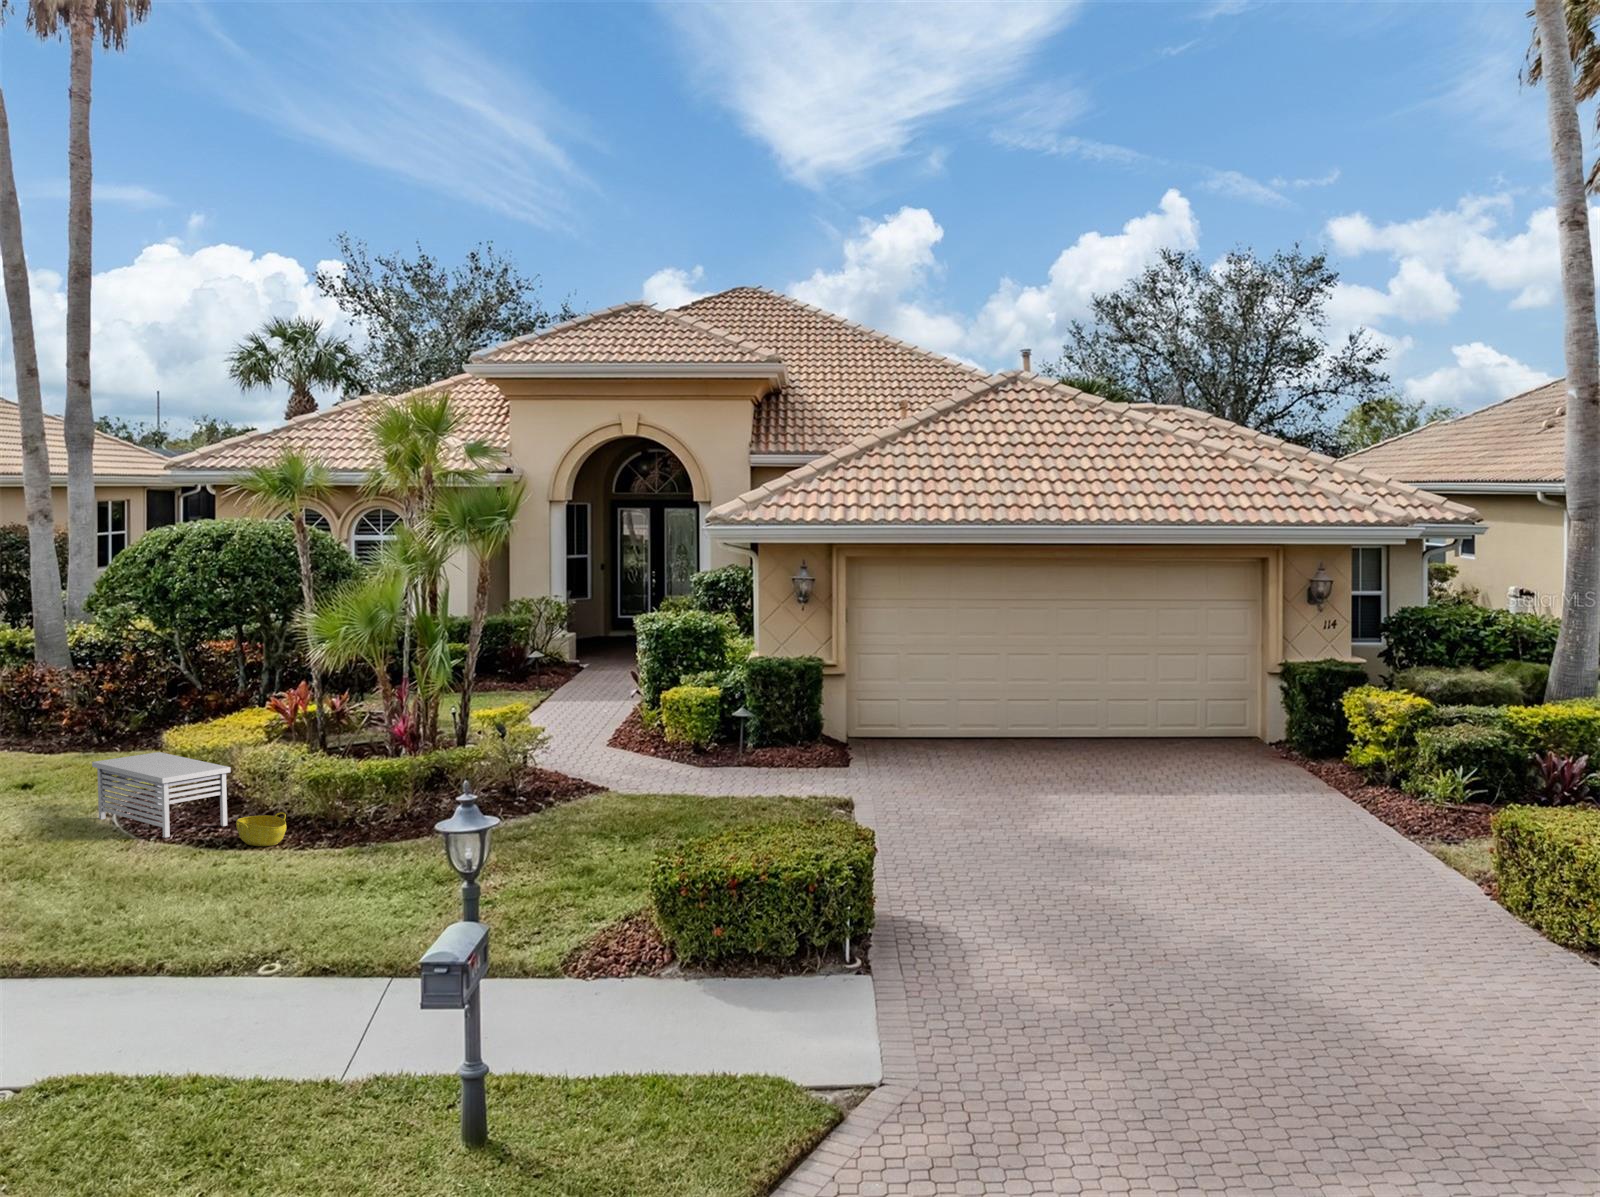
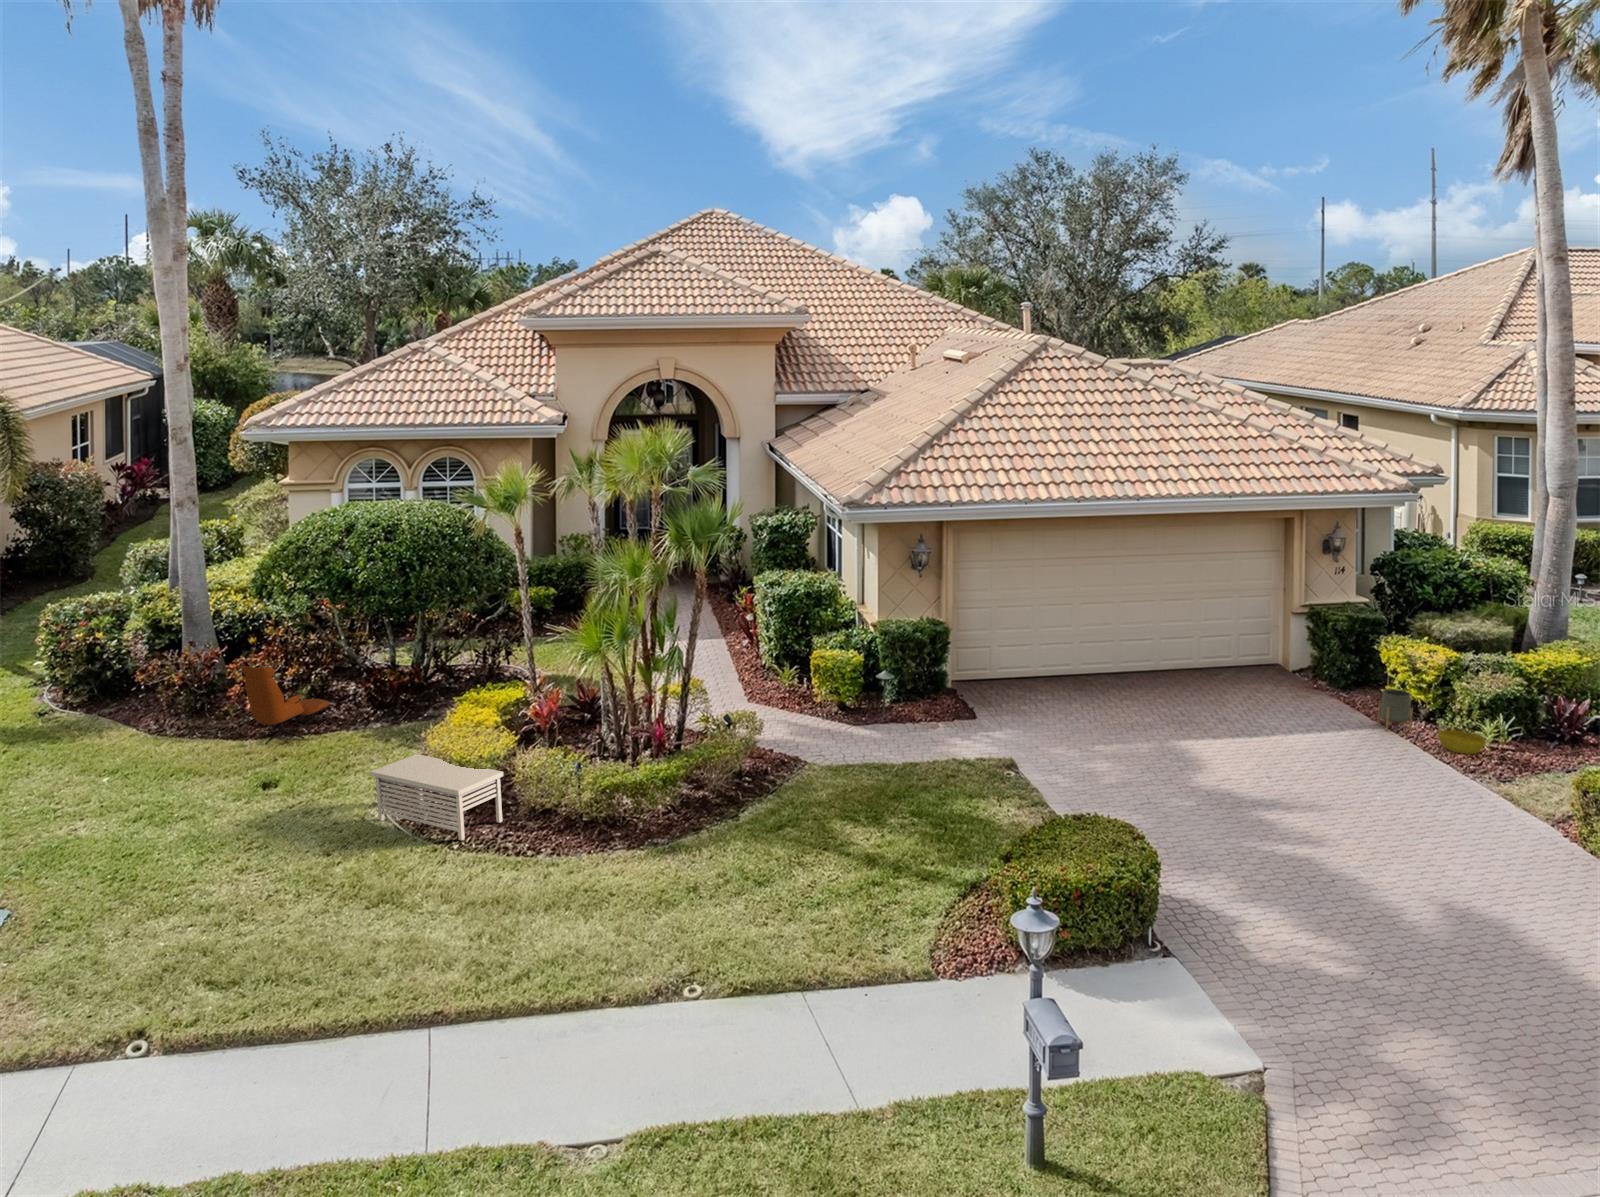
lounge chair: none [37,670,145,759] -> present [242,665,329,745]
planter: none [1341,750,1380,801] -> present [1377,689,1413,731]
basket: present [236,812,286,846] -> present [1438,730,1486,754]

